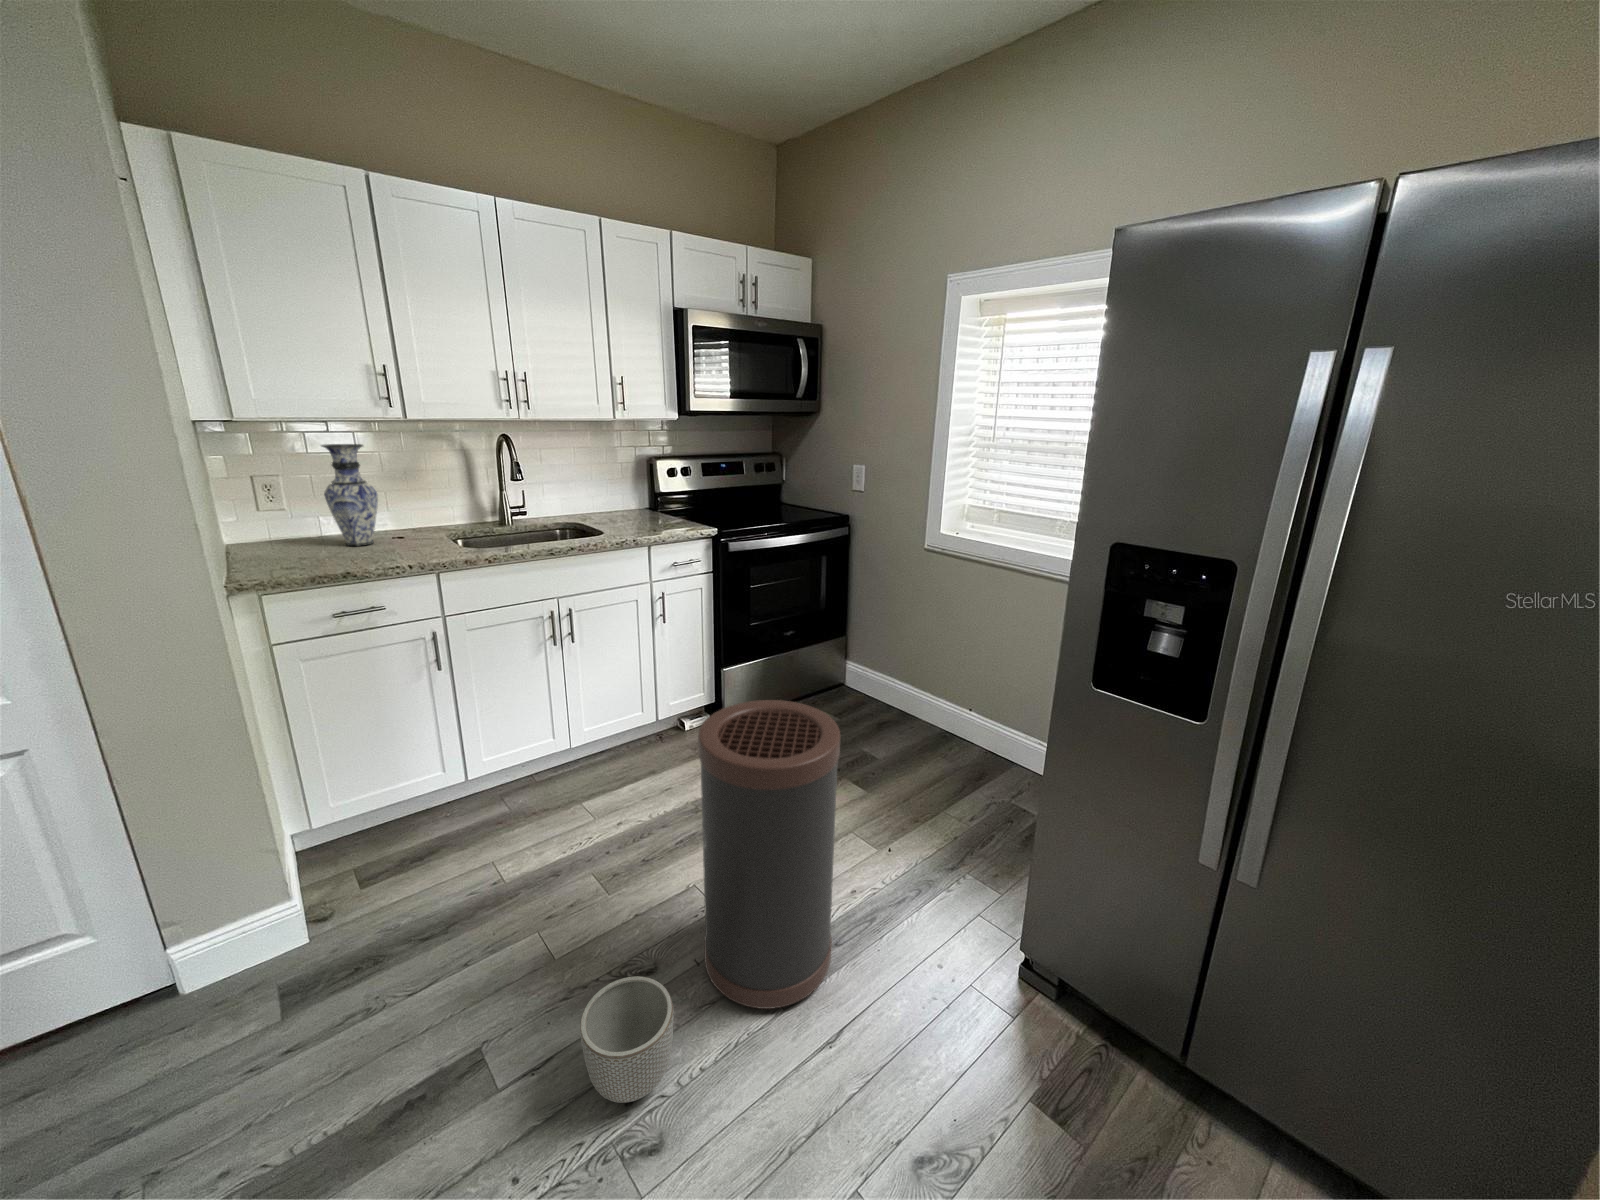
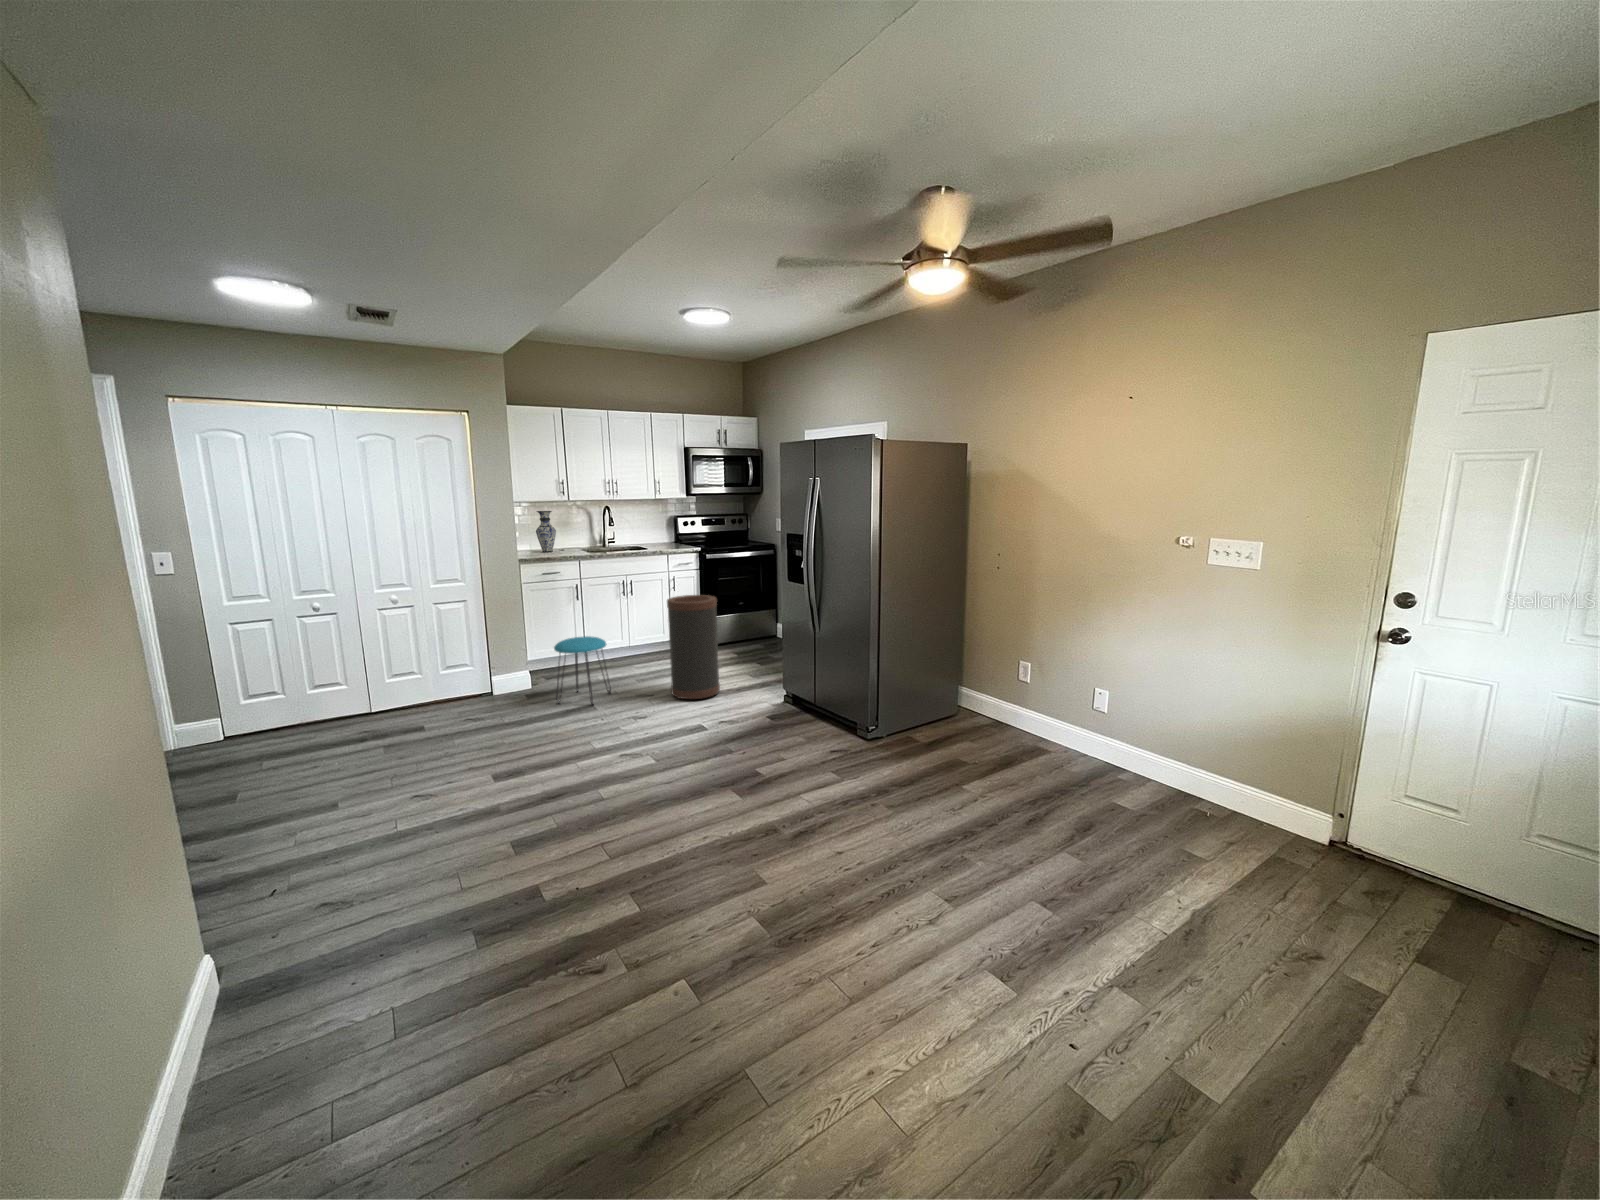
stool: none [347,824,536,1059] -> present [554,636,611,705]
planter: present [580,976,674,1103] -> none [624,678,654,711]

